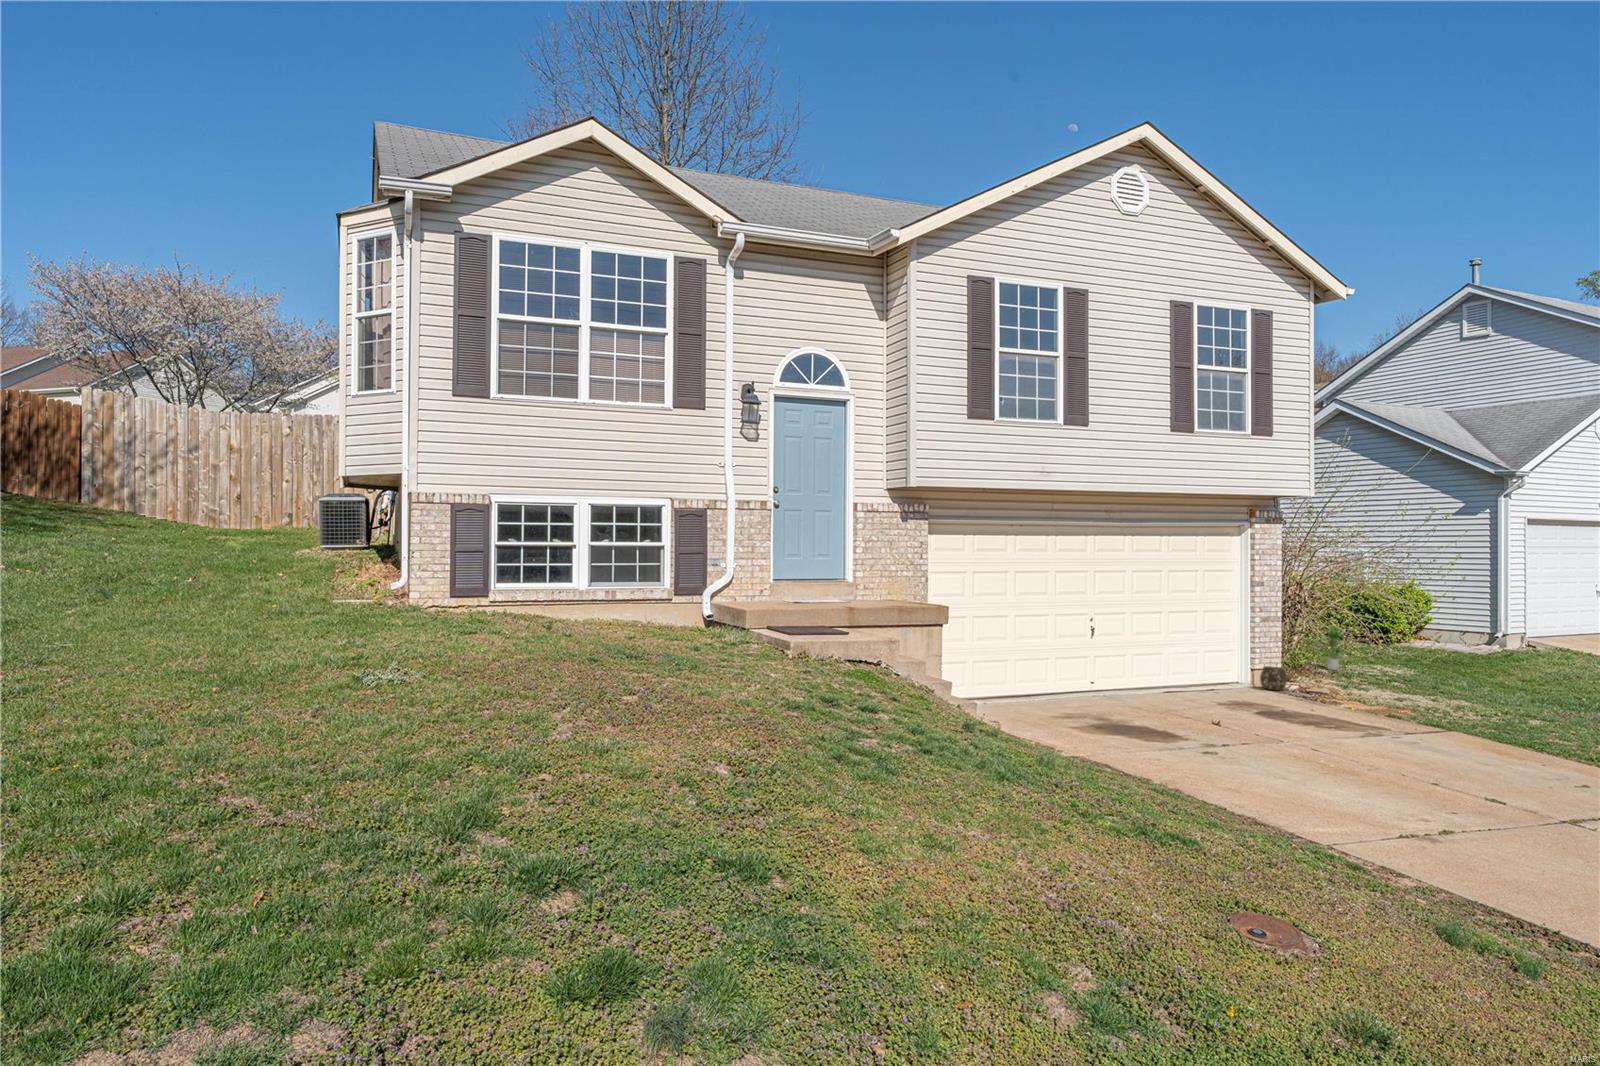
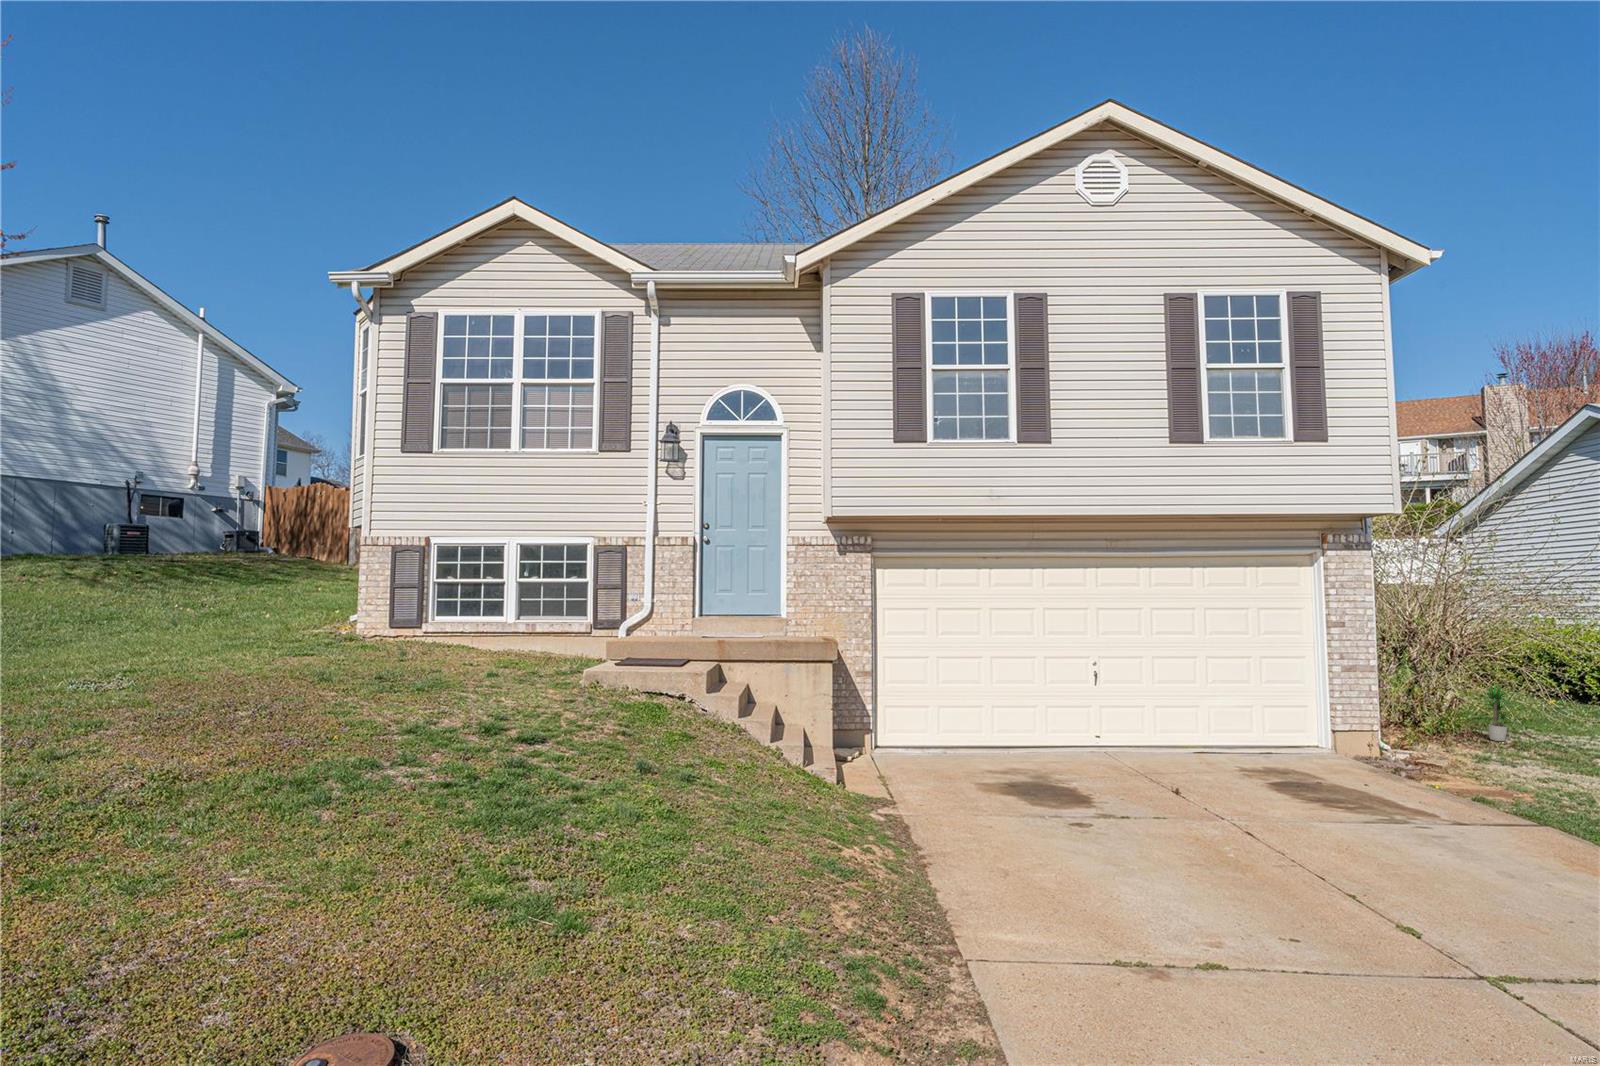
woven basket: present [1260,666,1287,691] -> none [1342,730,1380,762]

